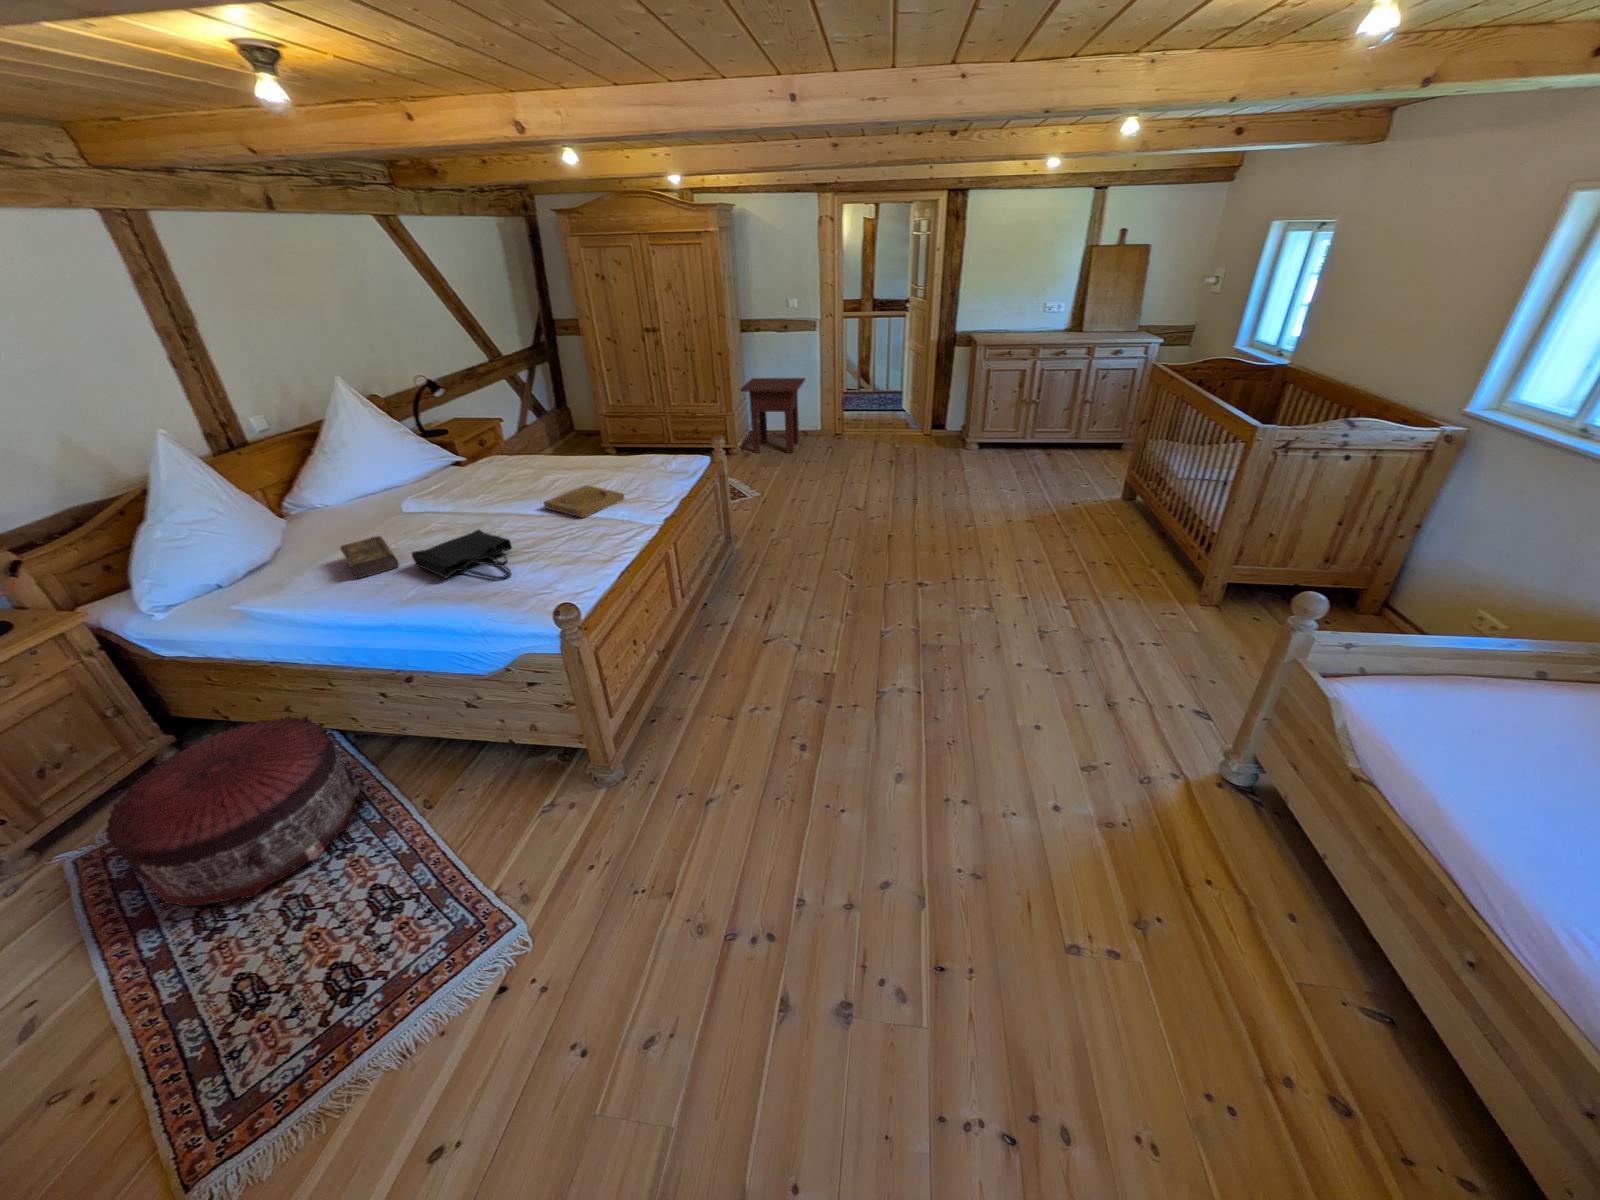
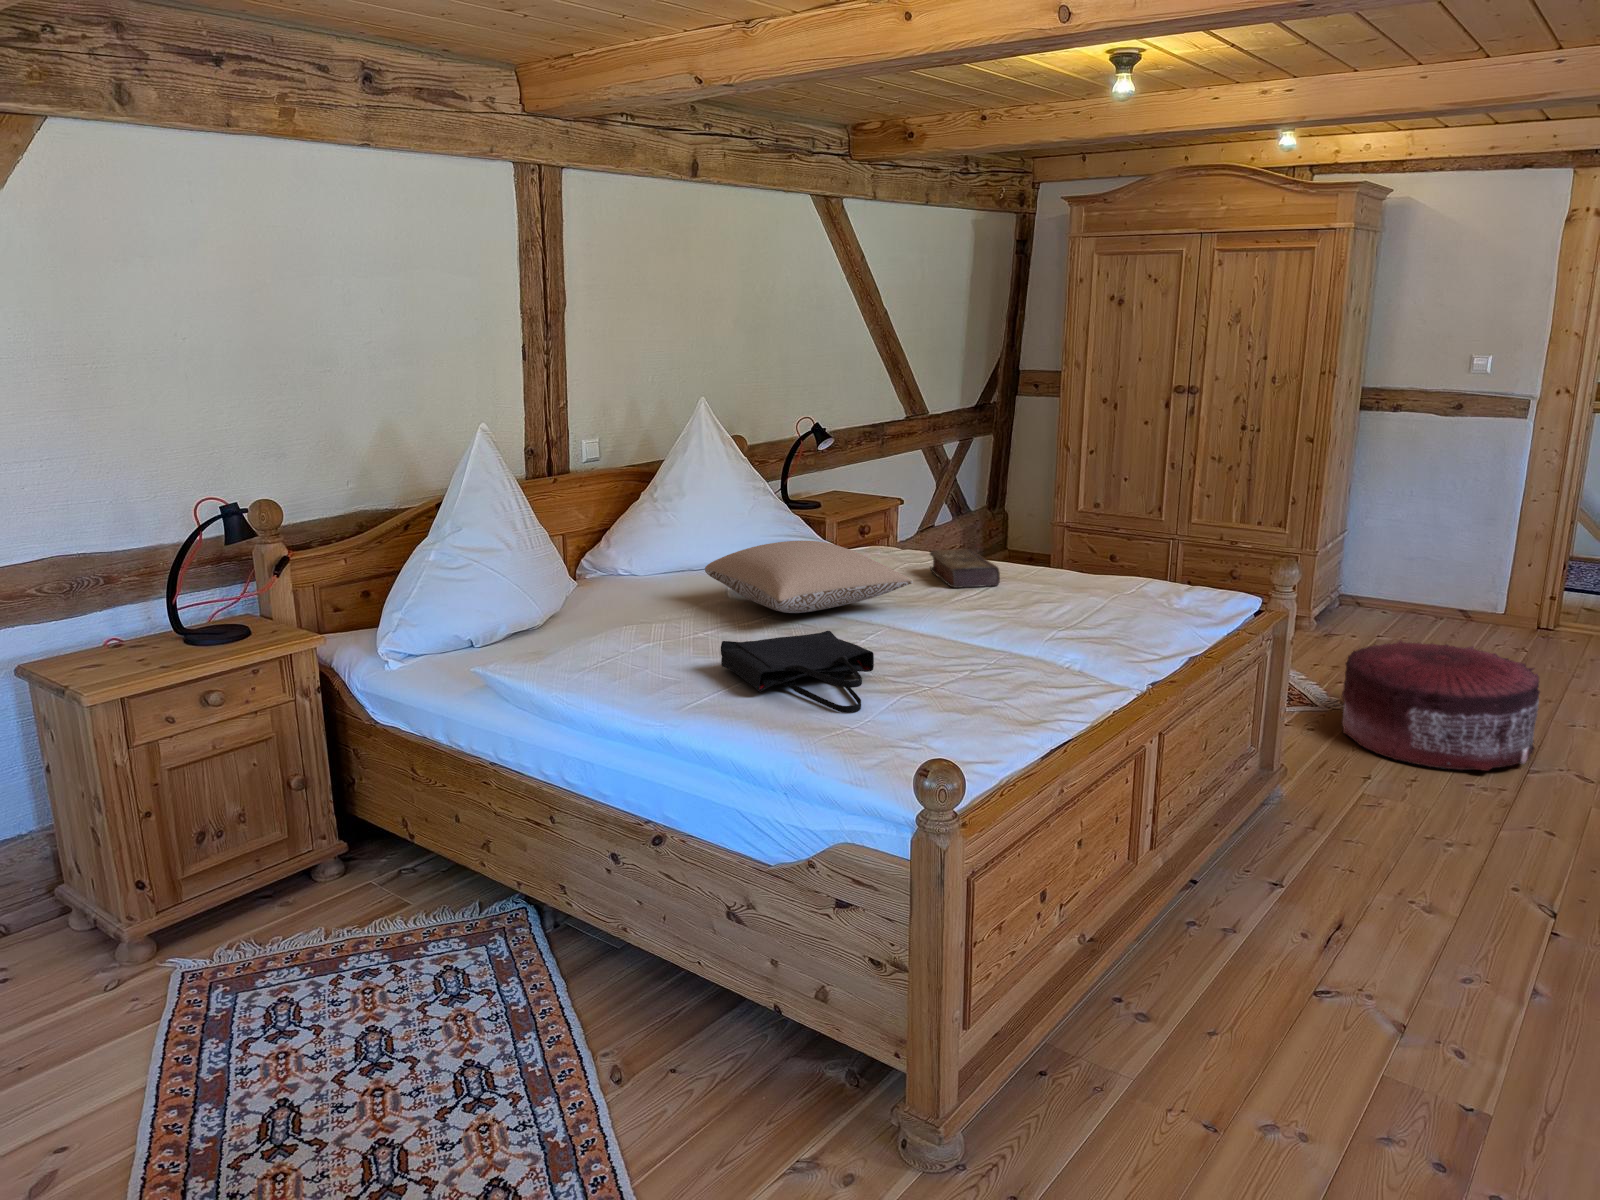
side table: present [740,378,805,453] -> none [1337,497,1484,647]
pillow: none [382,471,521,520] -> present [705,541,913,613]
tray: present [544,485,624,518] -> none [942,602,1085,650]
book: present [340,536,399,578] -> present [930,549,1000,588]
pouf: present [106,716,364,906] -> present [1342,640,1540,771]

